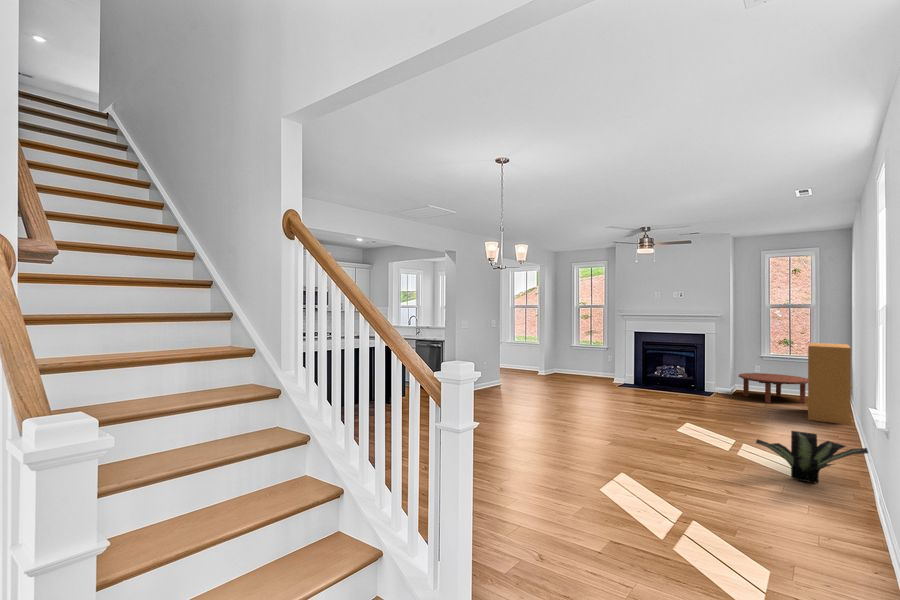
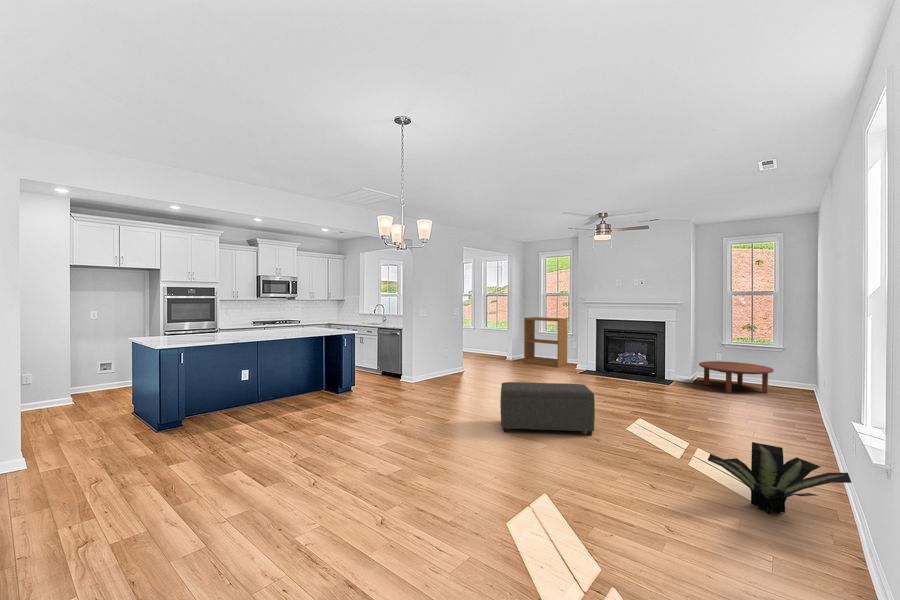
bookshelf: present [808,343,852,425] -> present [524,317,568,367]
ottoman: none [559,387,650,434] -> present [500,382,595,435]

